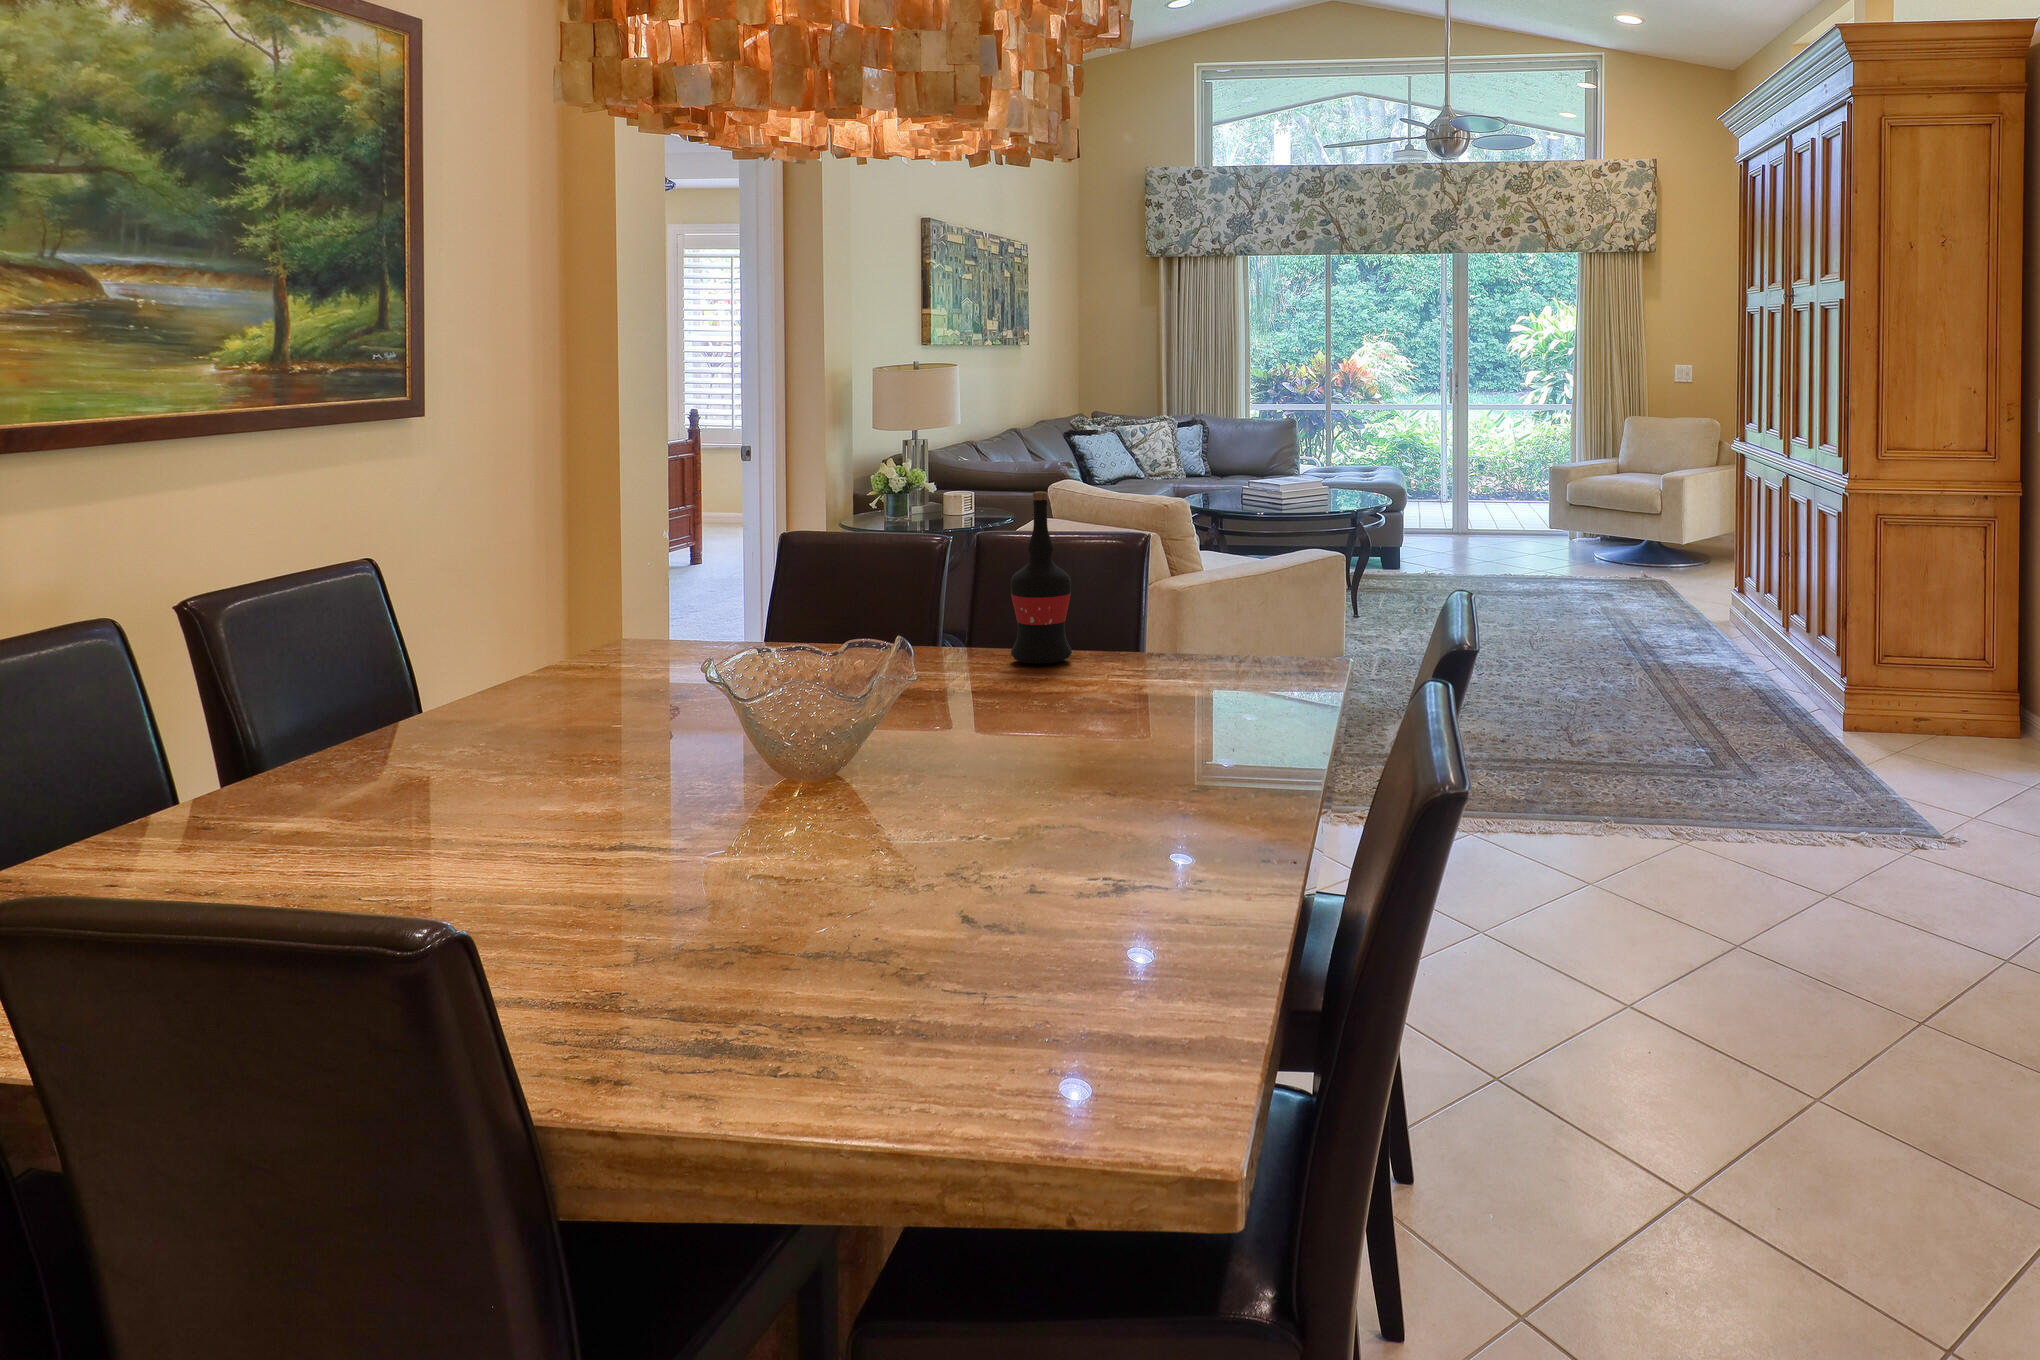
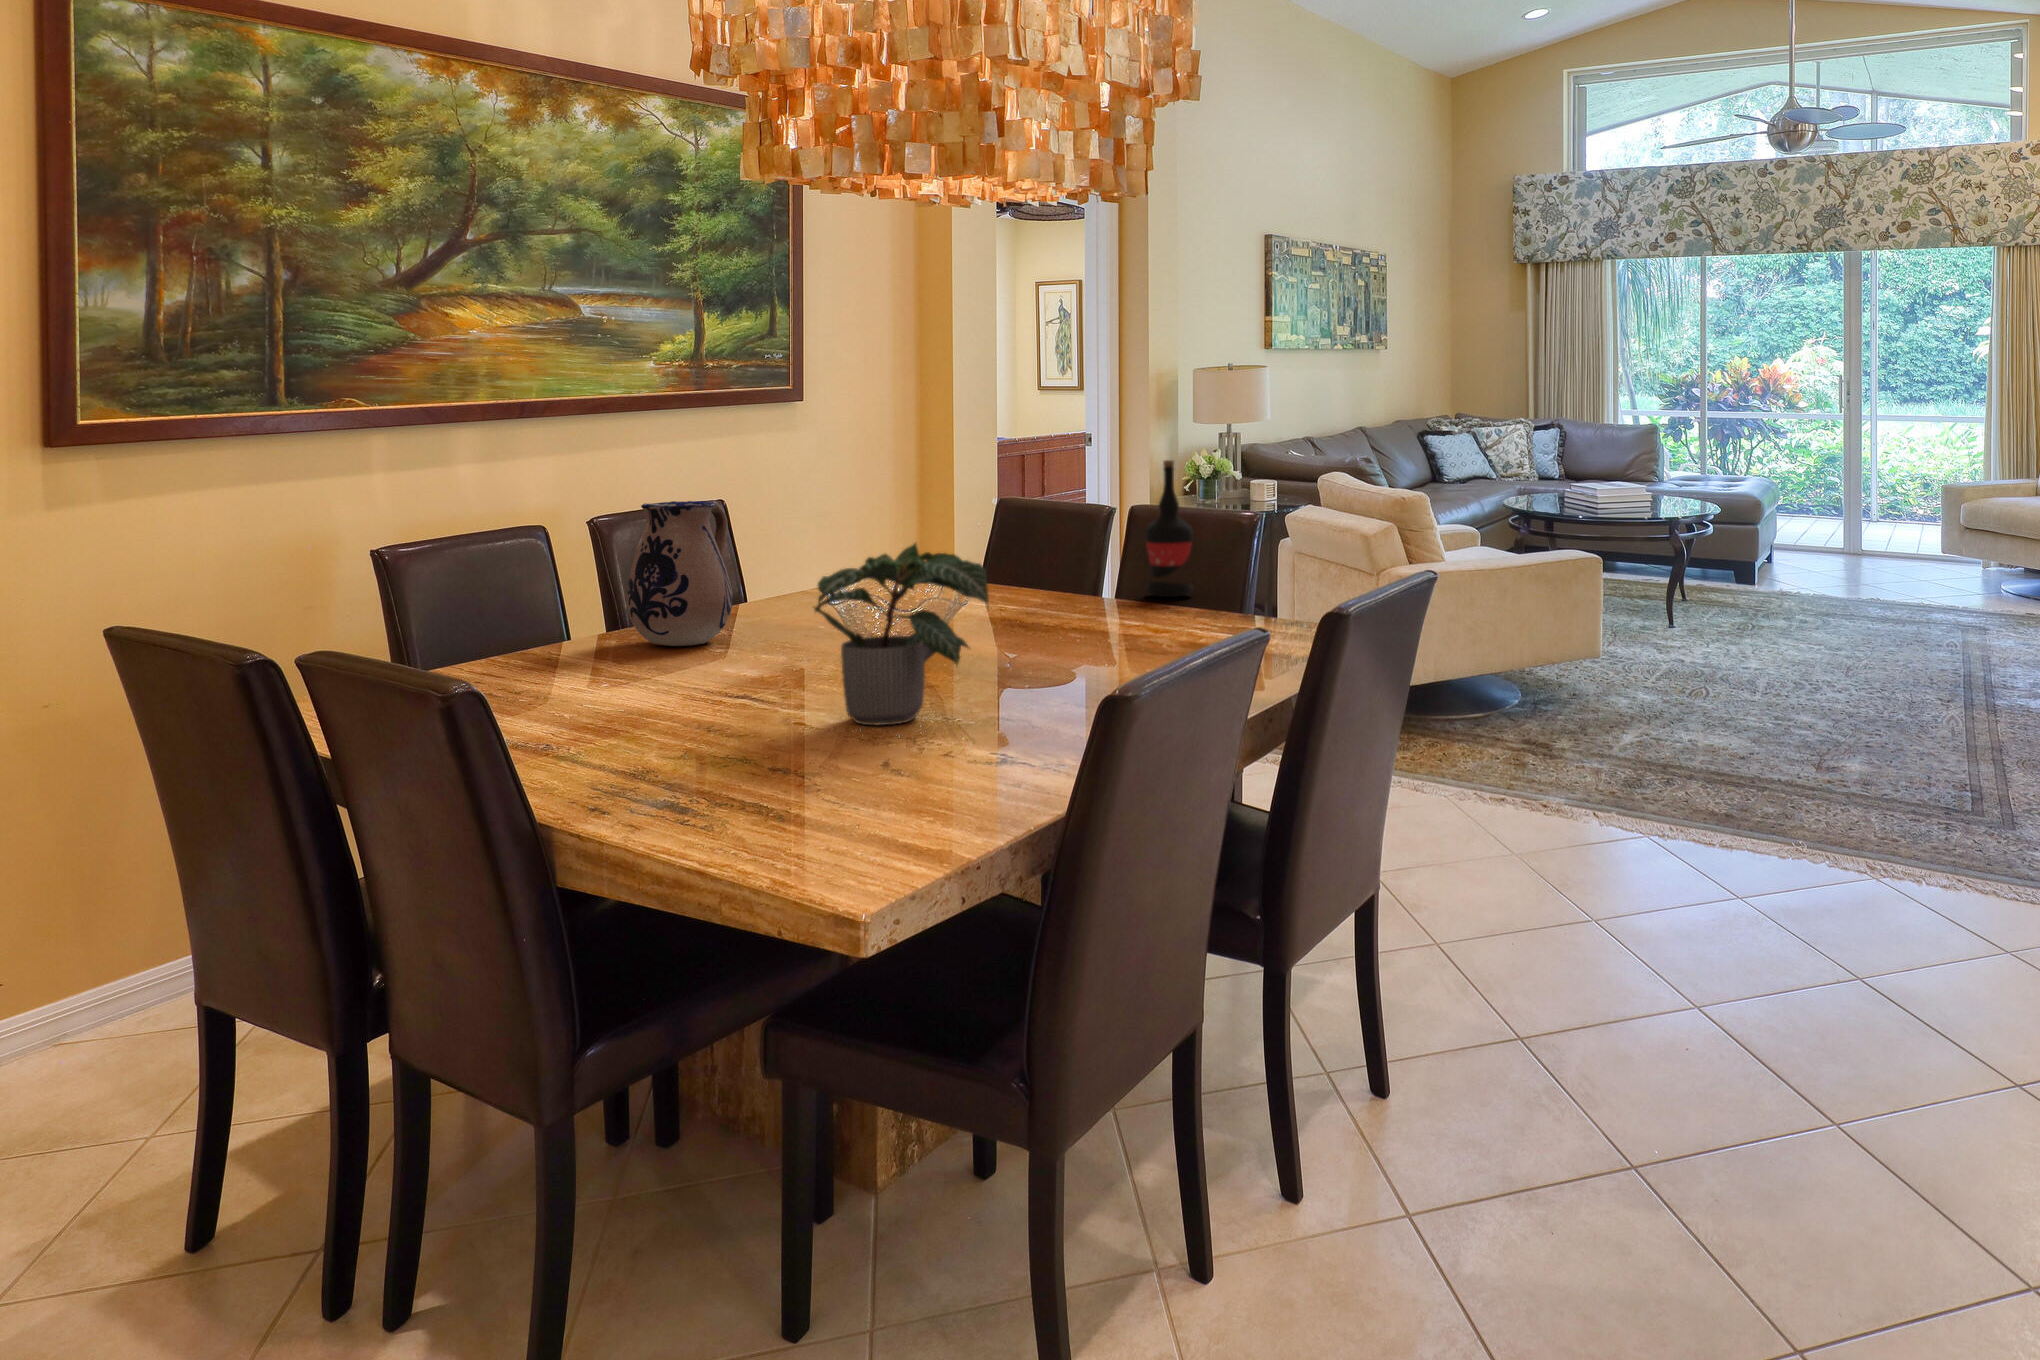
ceramic pitcher: none [323,583,501,818] -> present [627,500,733,646]
potted plant: none [782,666,1119,975] -> present [814,543,989,725]

